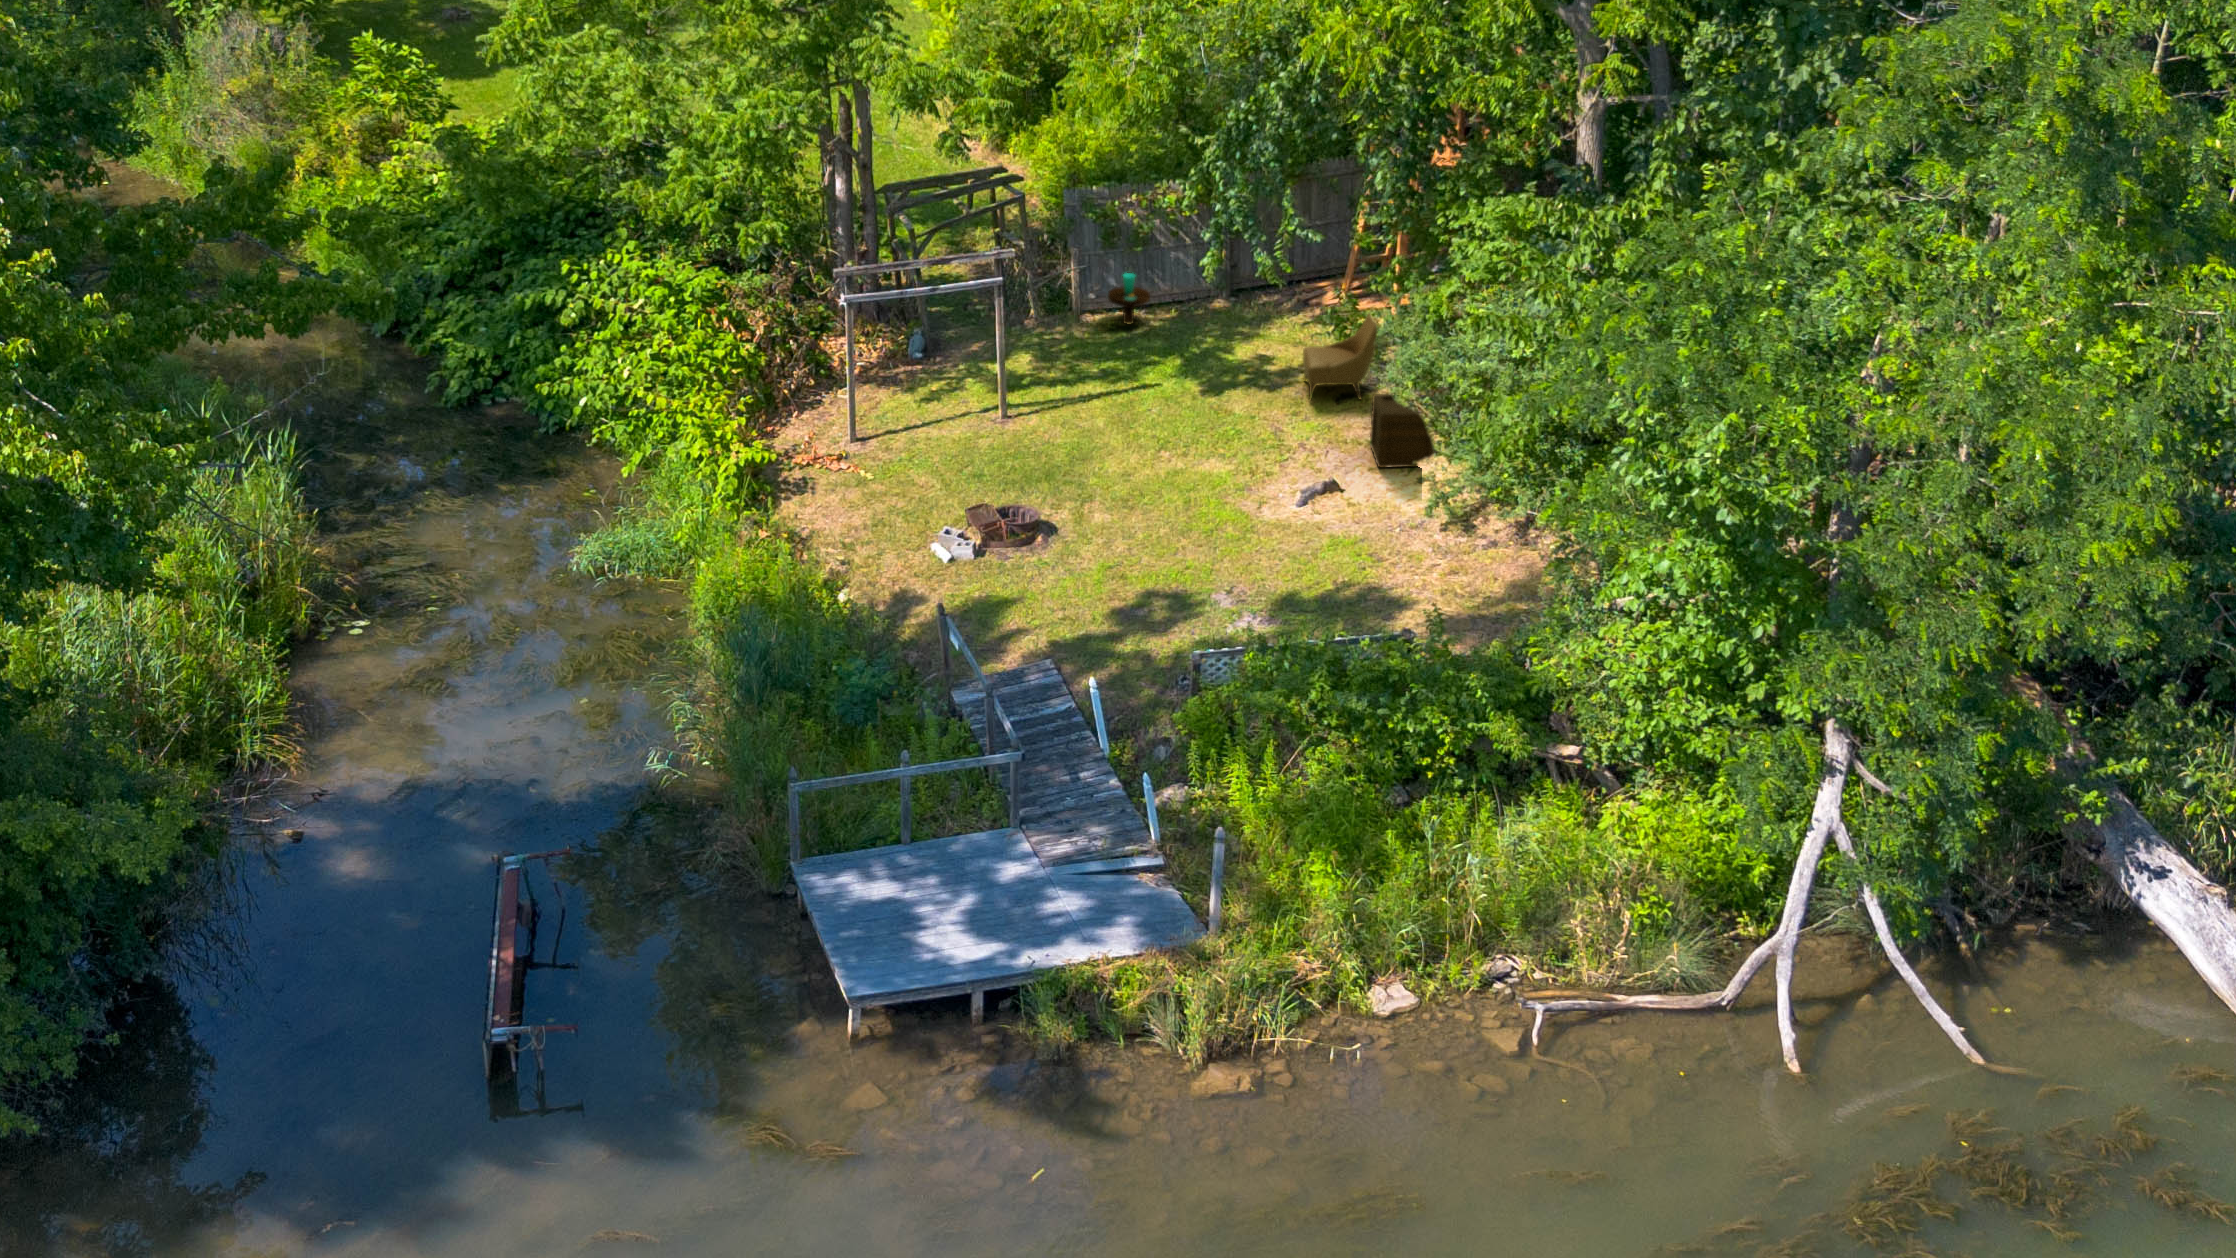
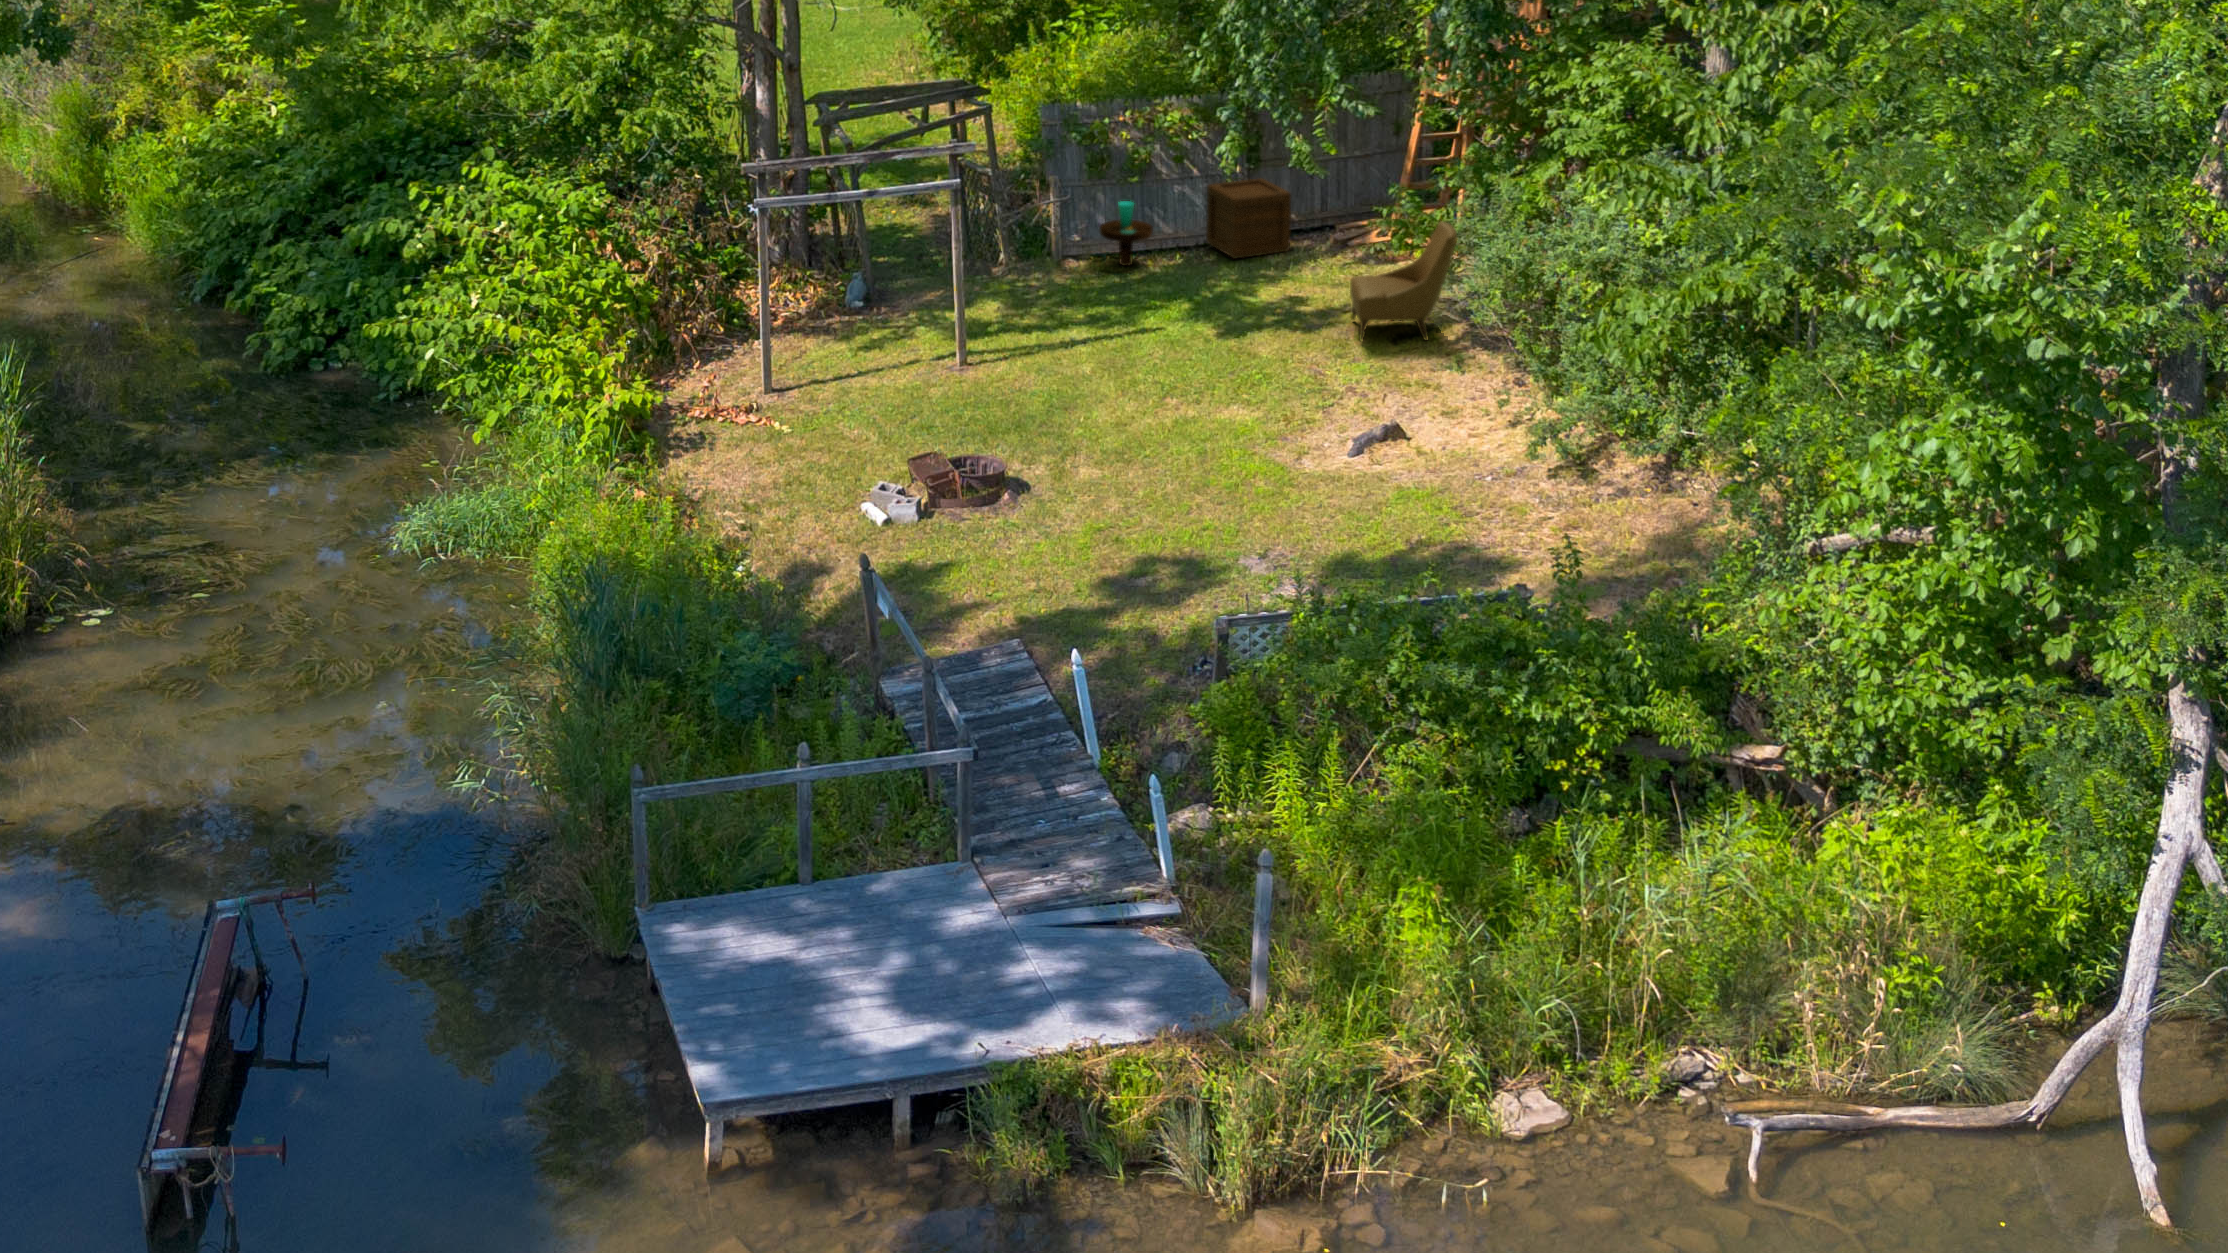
wooden crate: present [1370,394,1435,468] -> present [1206,178,1291,258]

